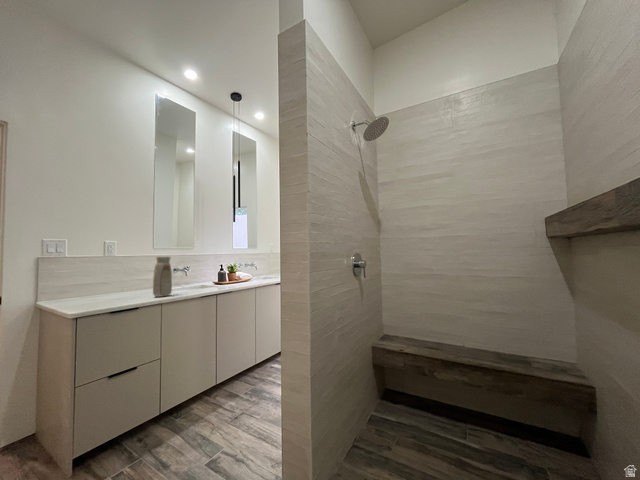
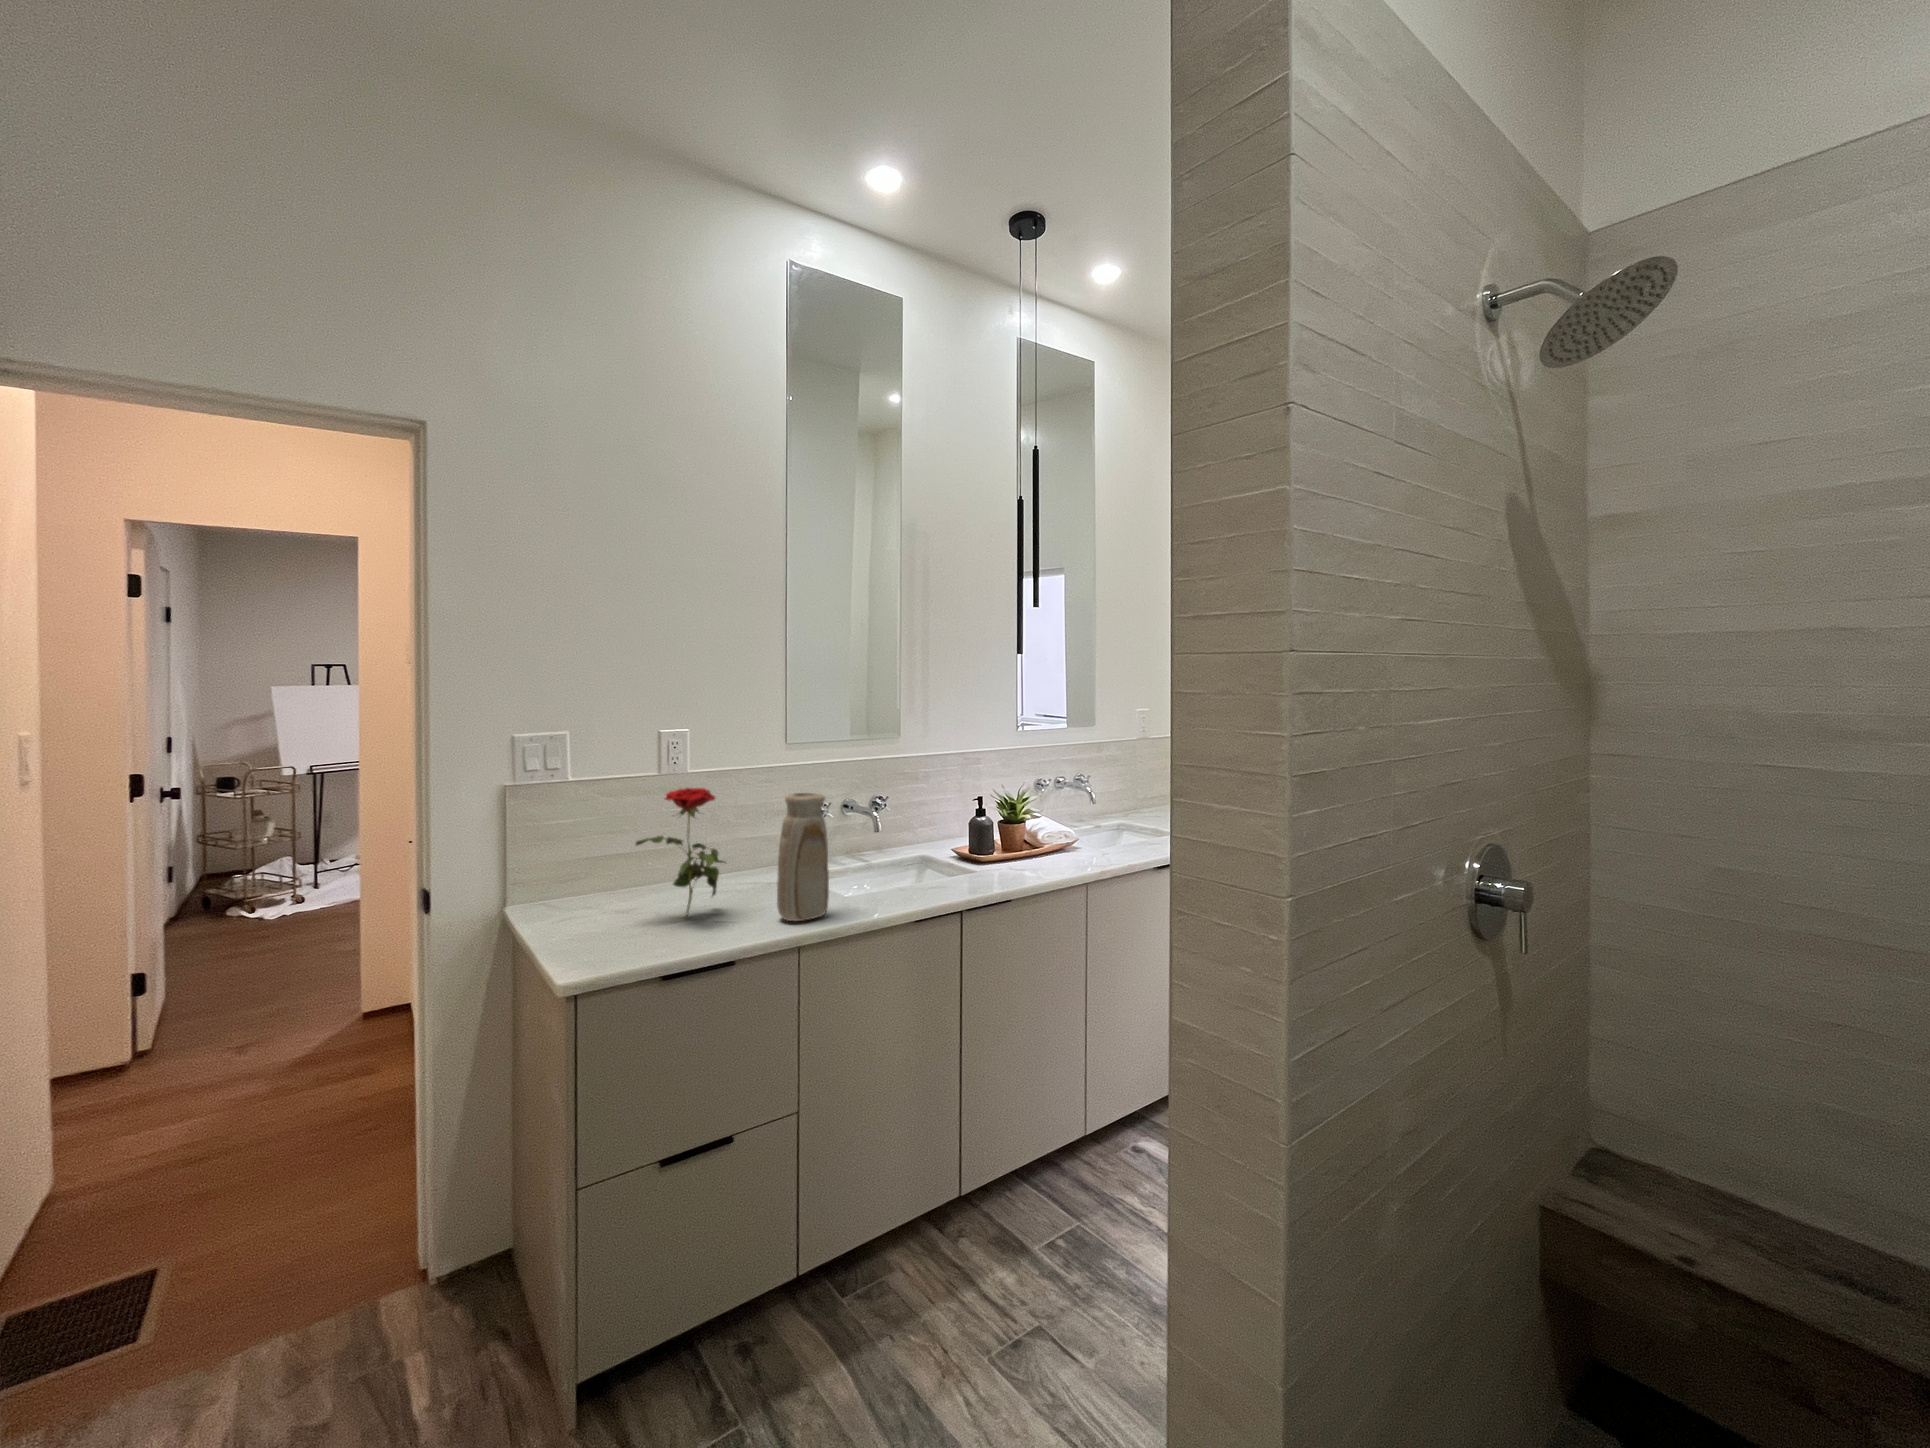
flower: none [97,255,133,299] -> present [636,788,725,917]

